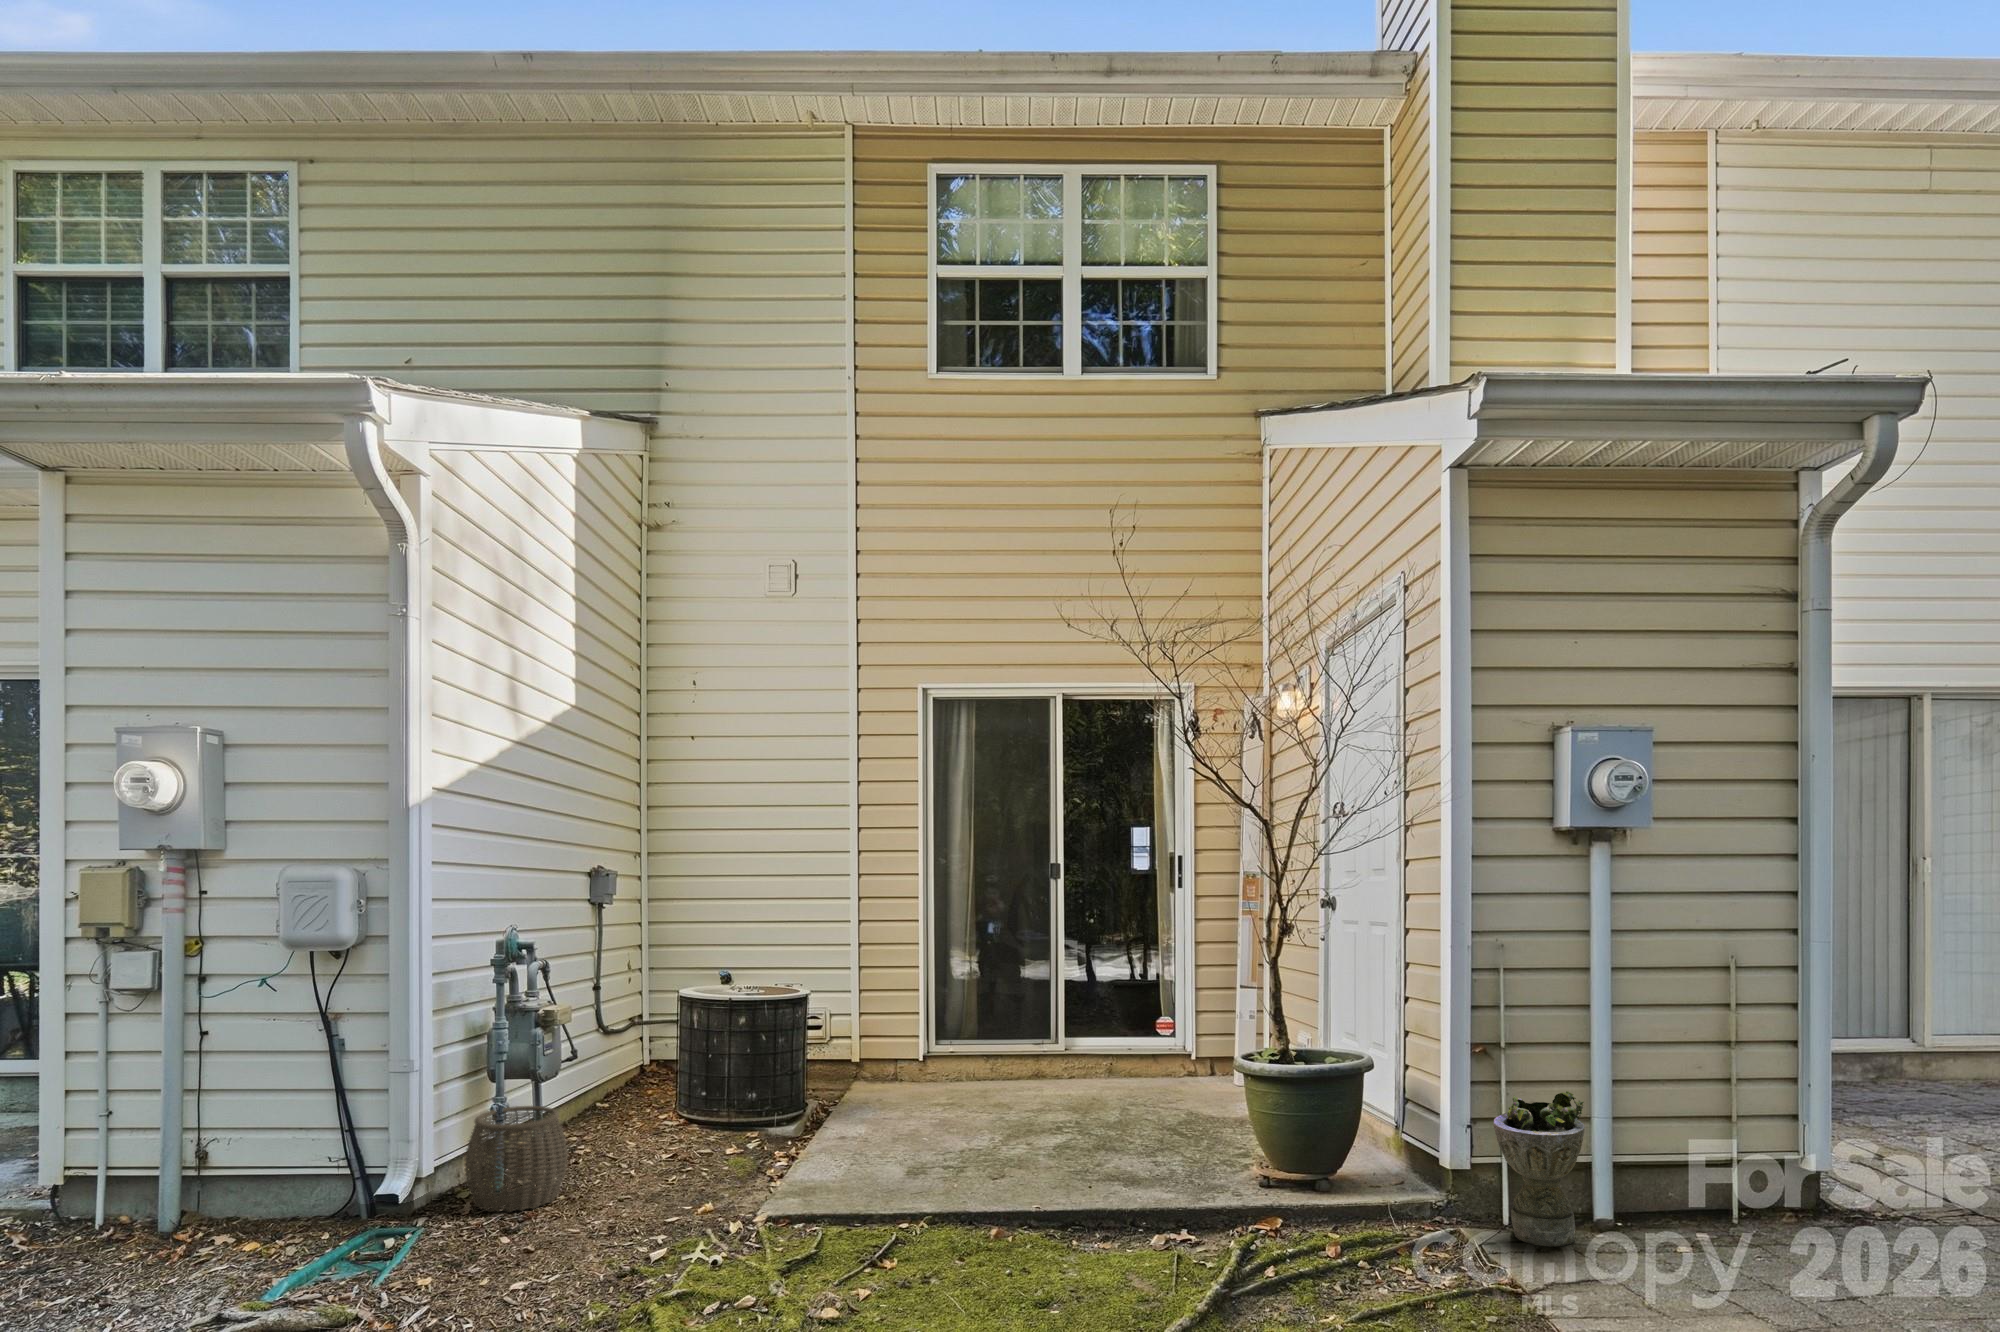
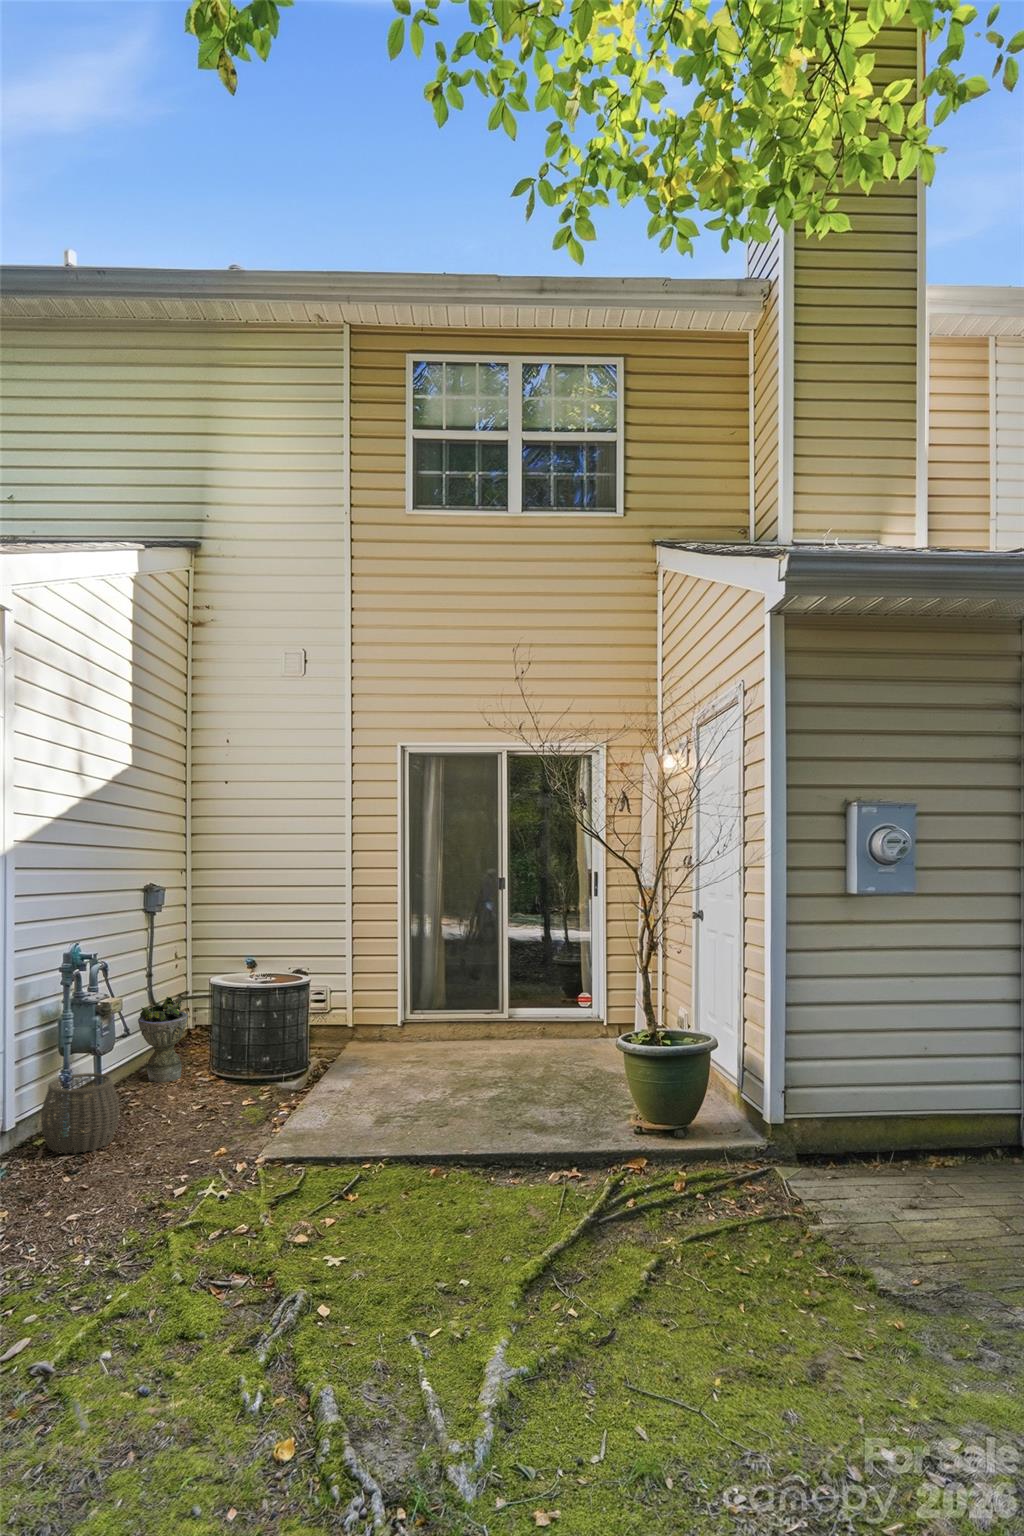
planter: present [1493,1091,1585,1247] -> present [138,997,188,1082]

